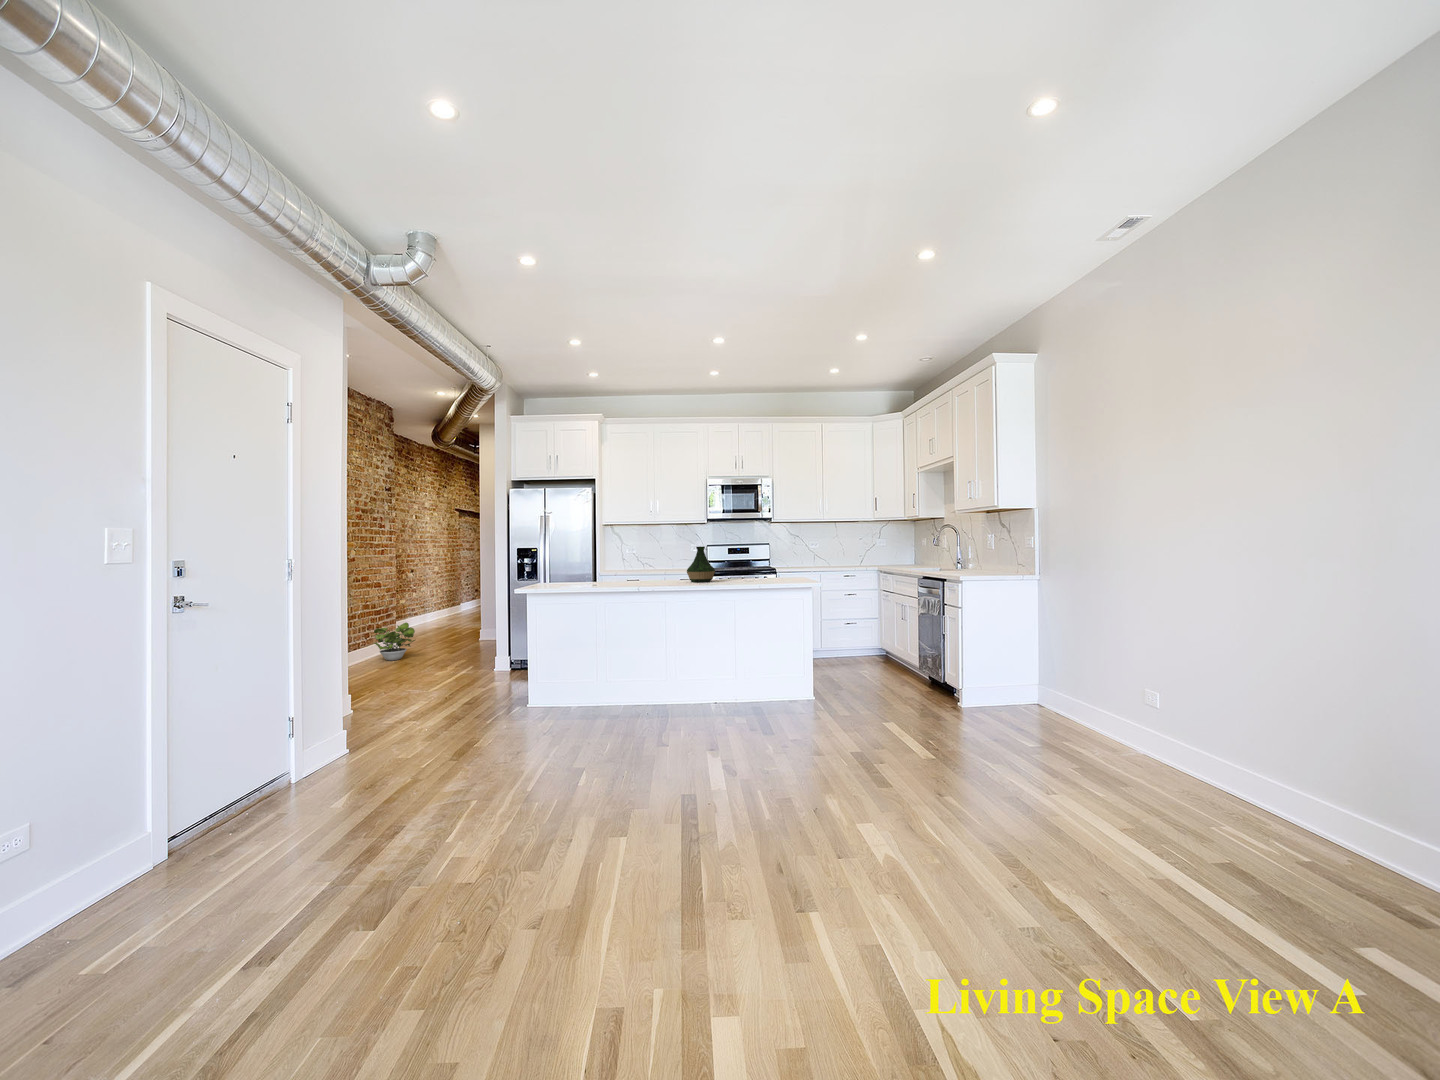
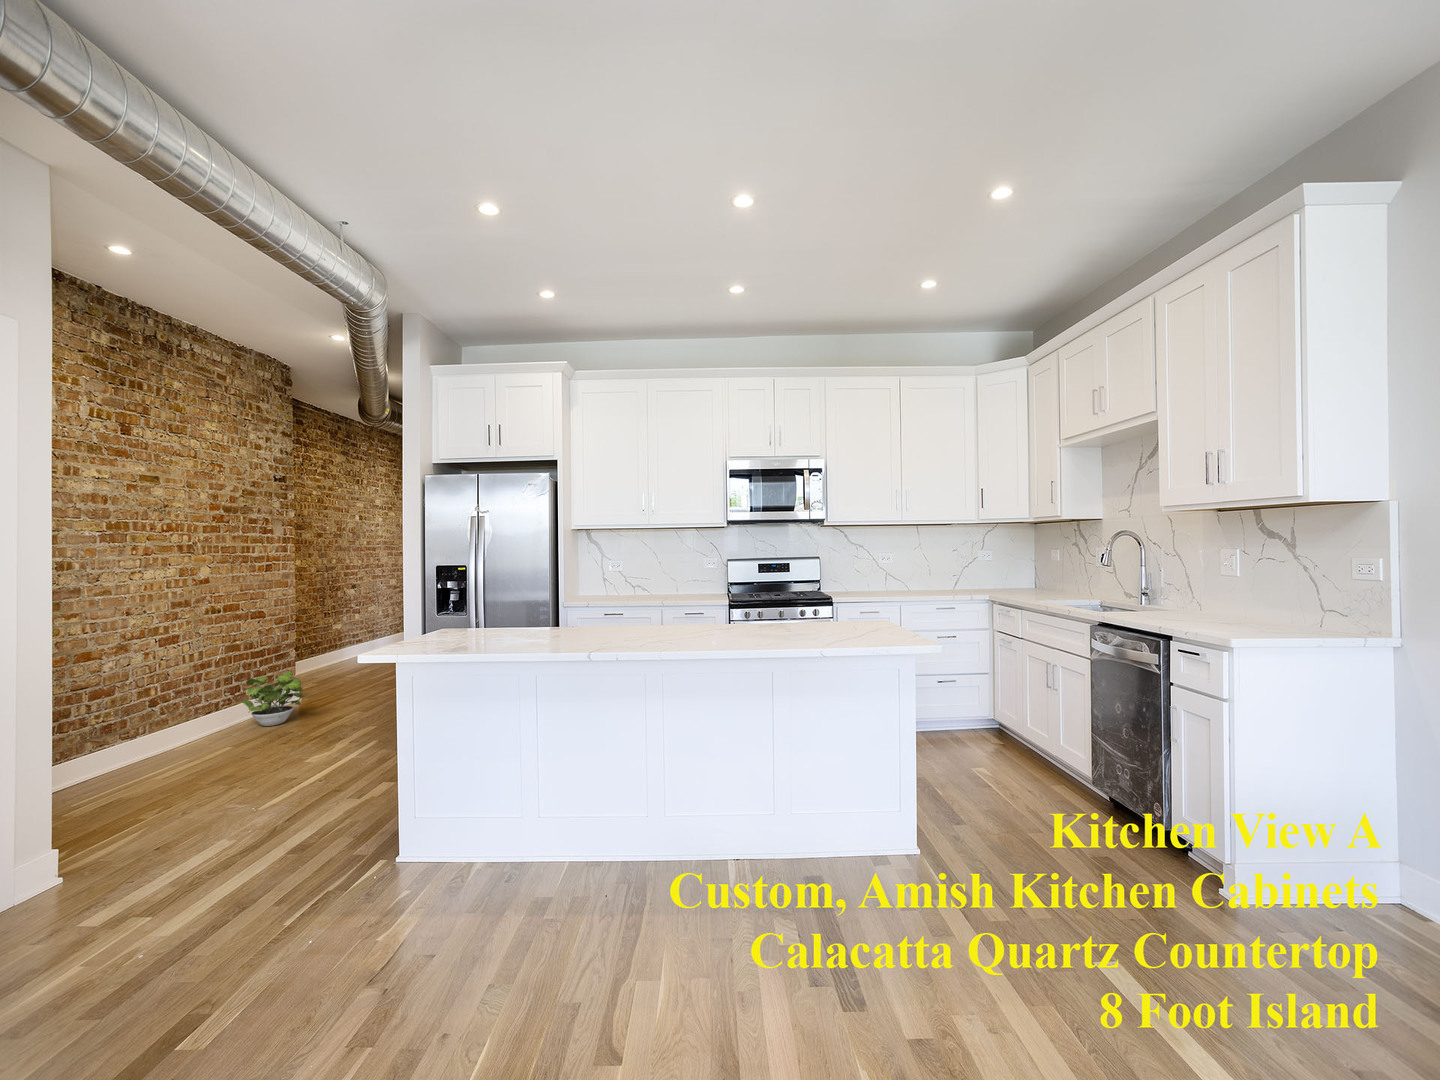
vase: present [687,547,715,582] -> none [680,570,730,633]

